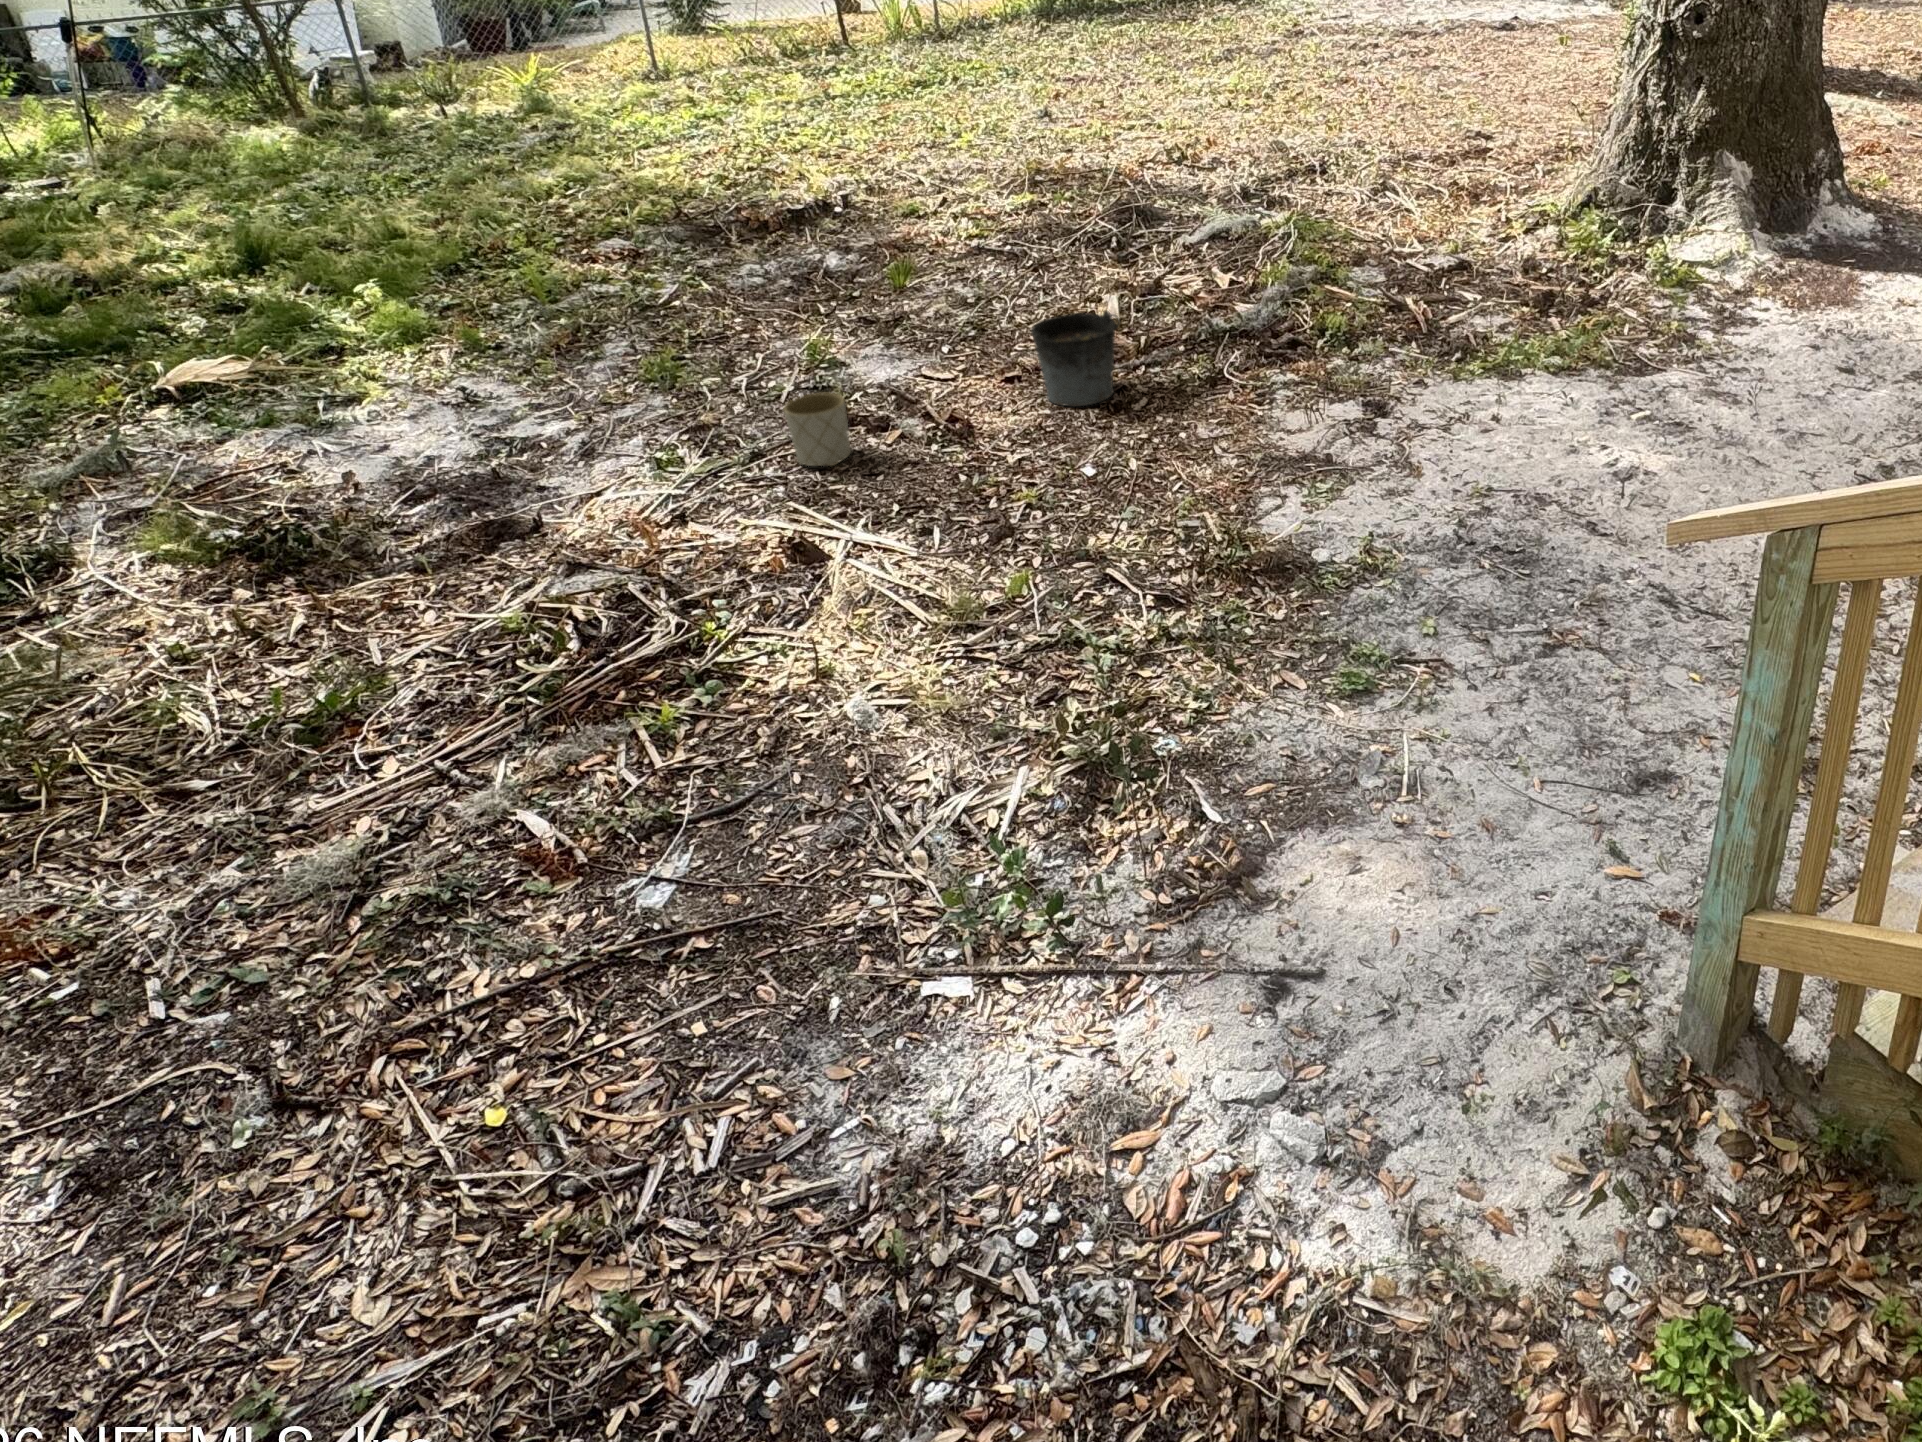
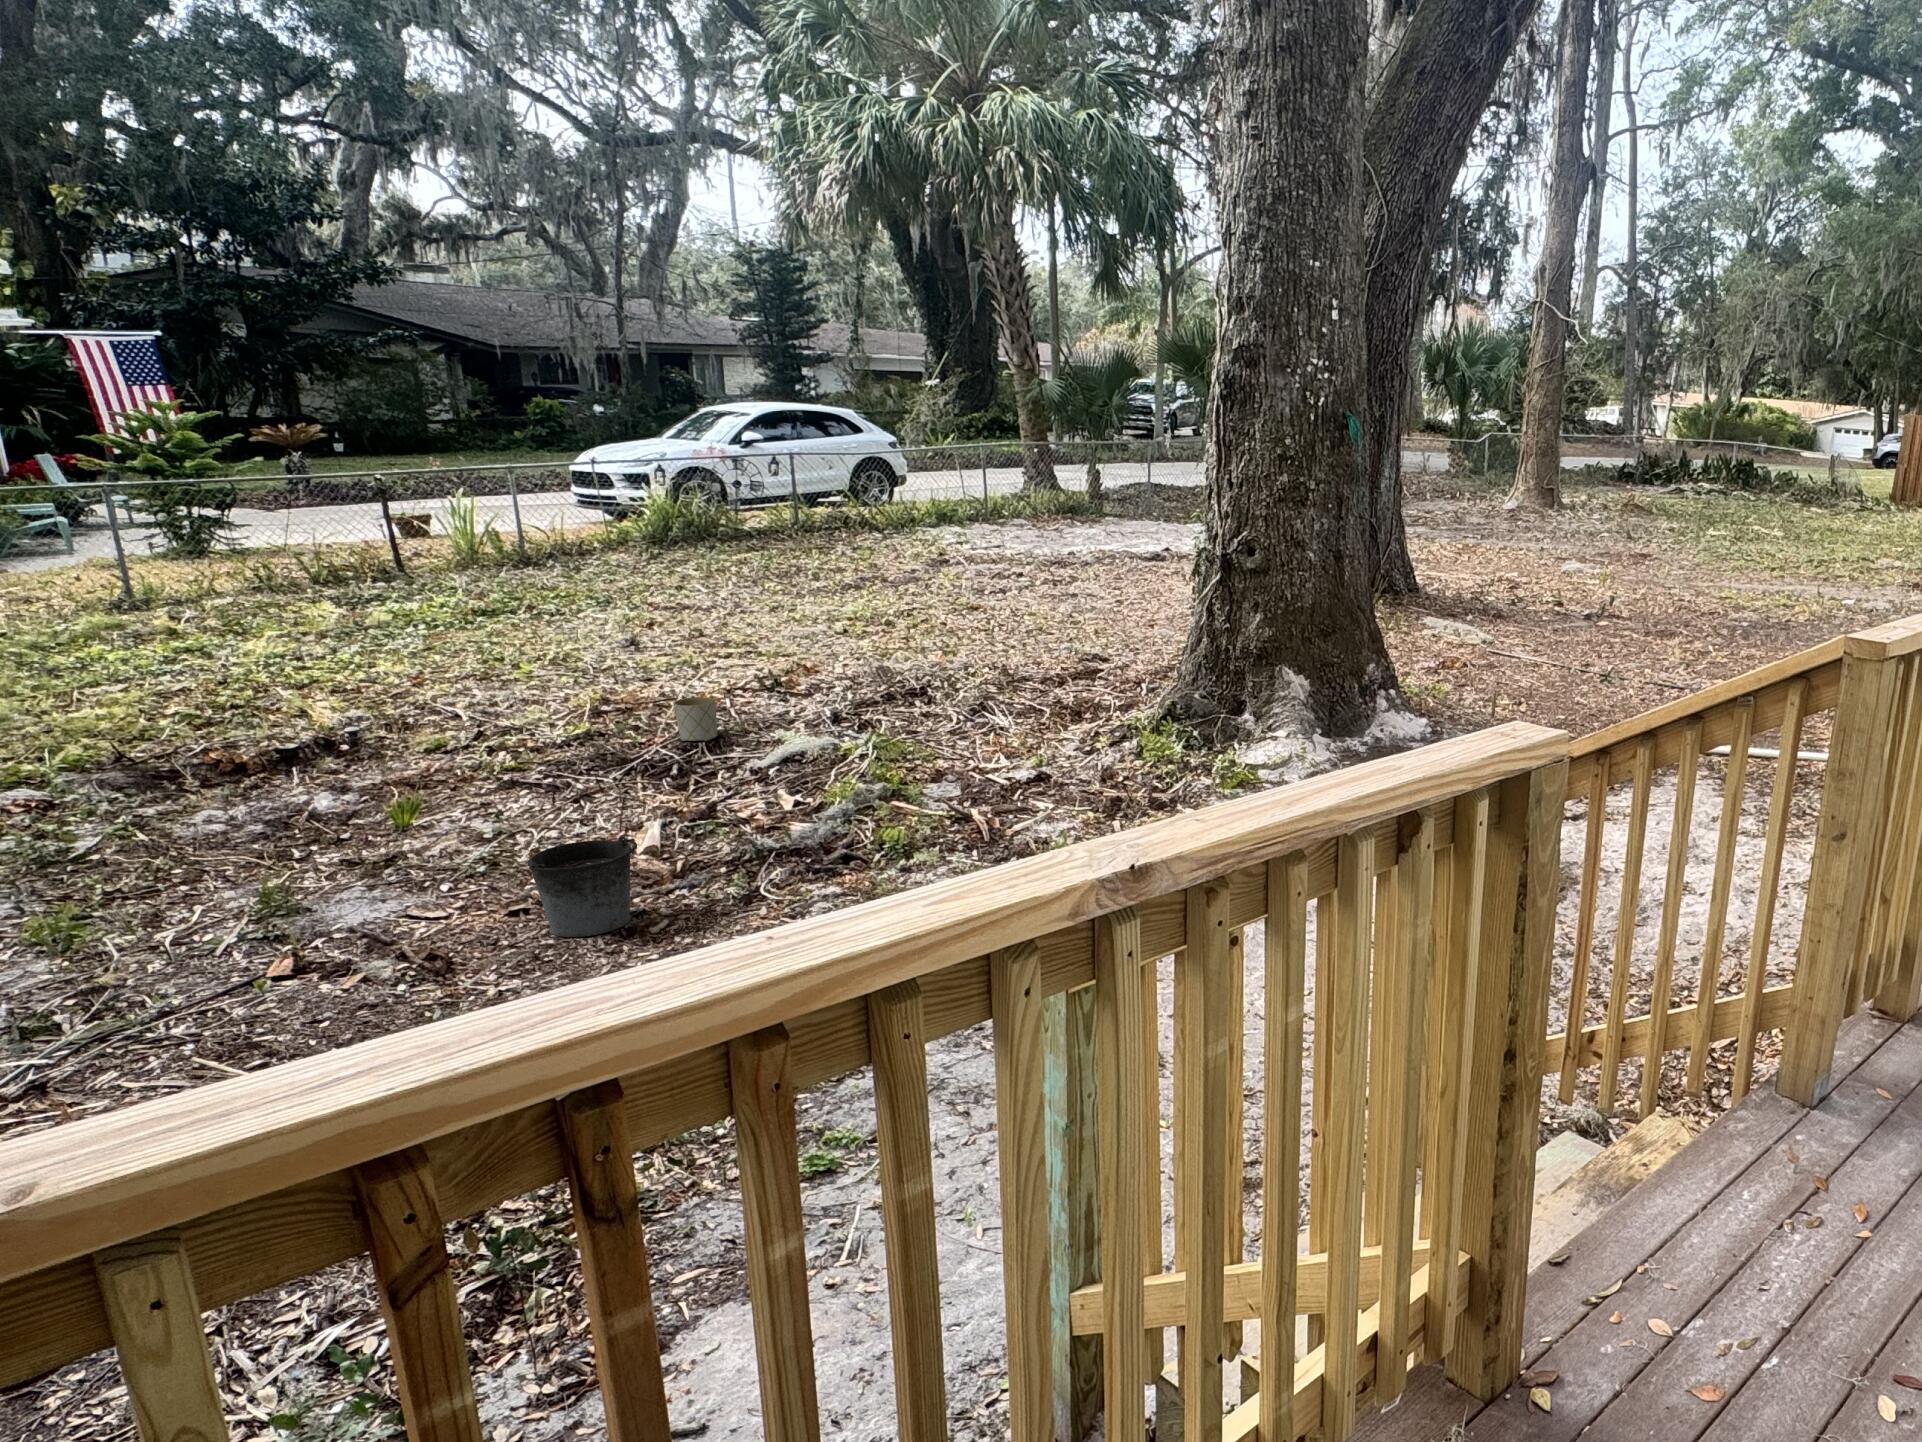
planter: present [784,393,851,466] -> present [673,697,717,742]

